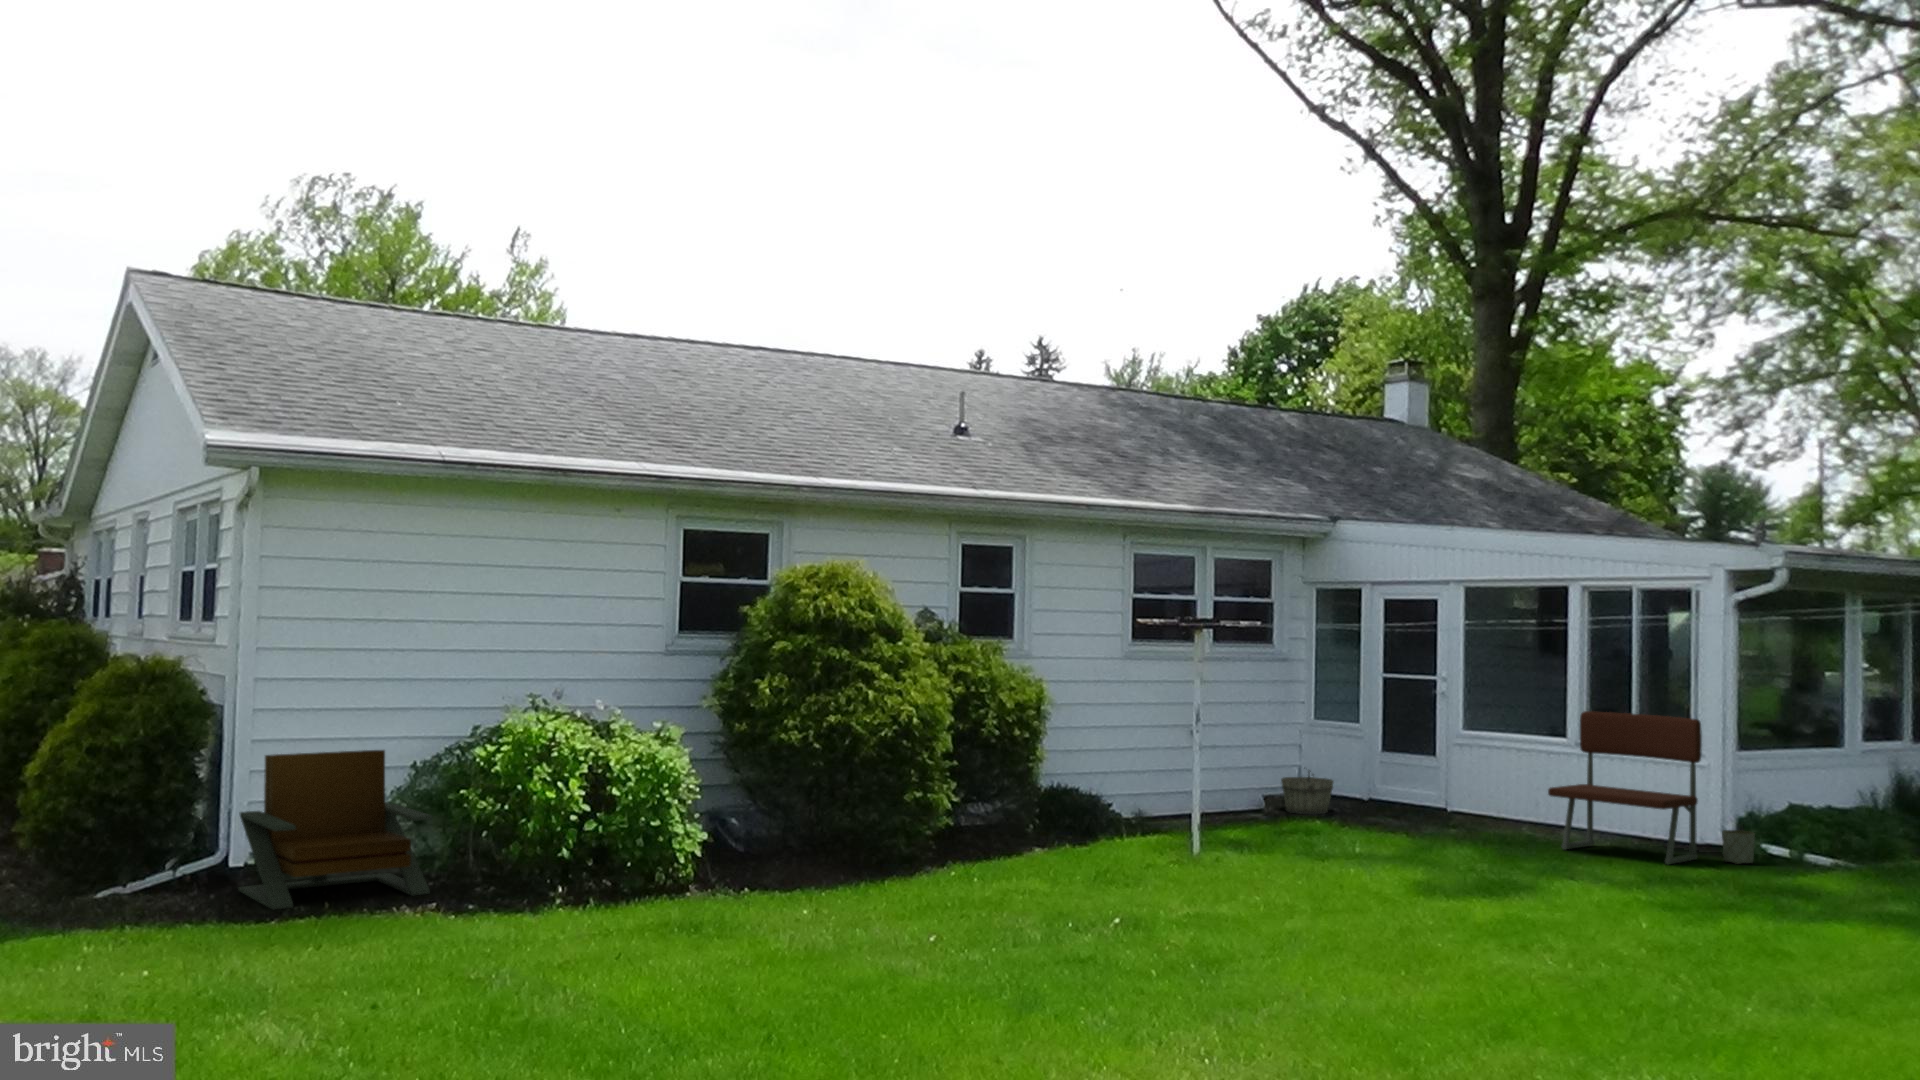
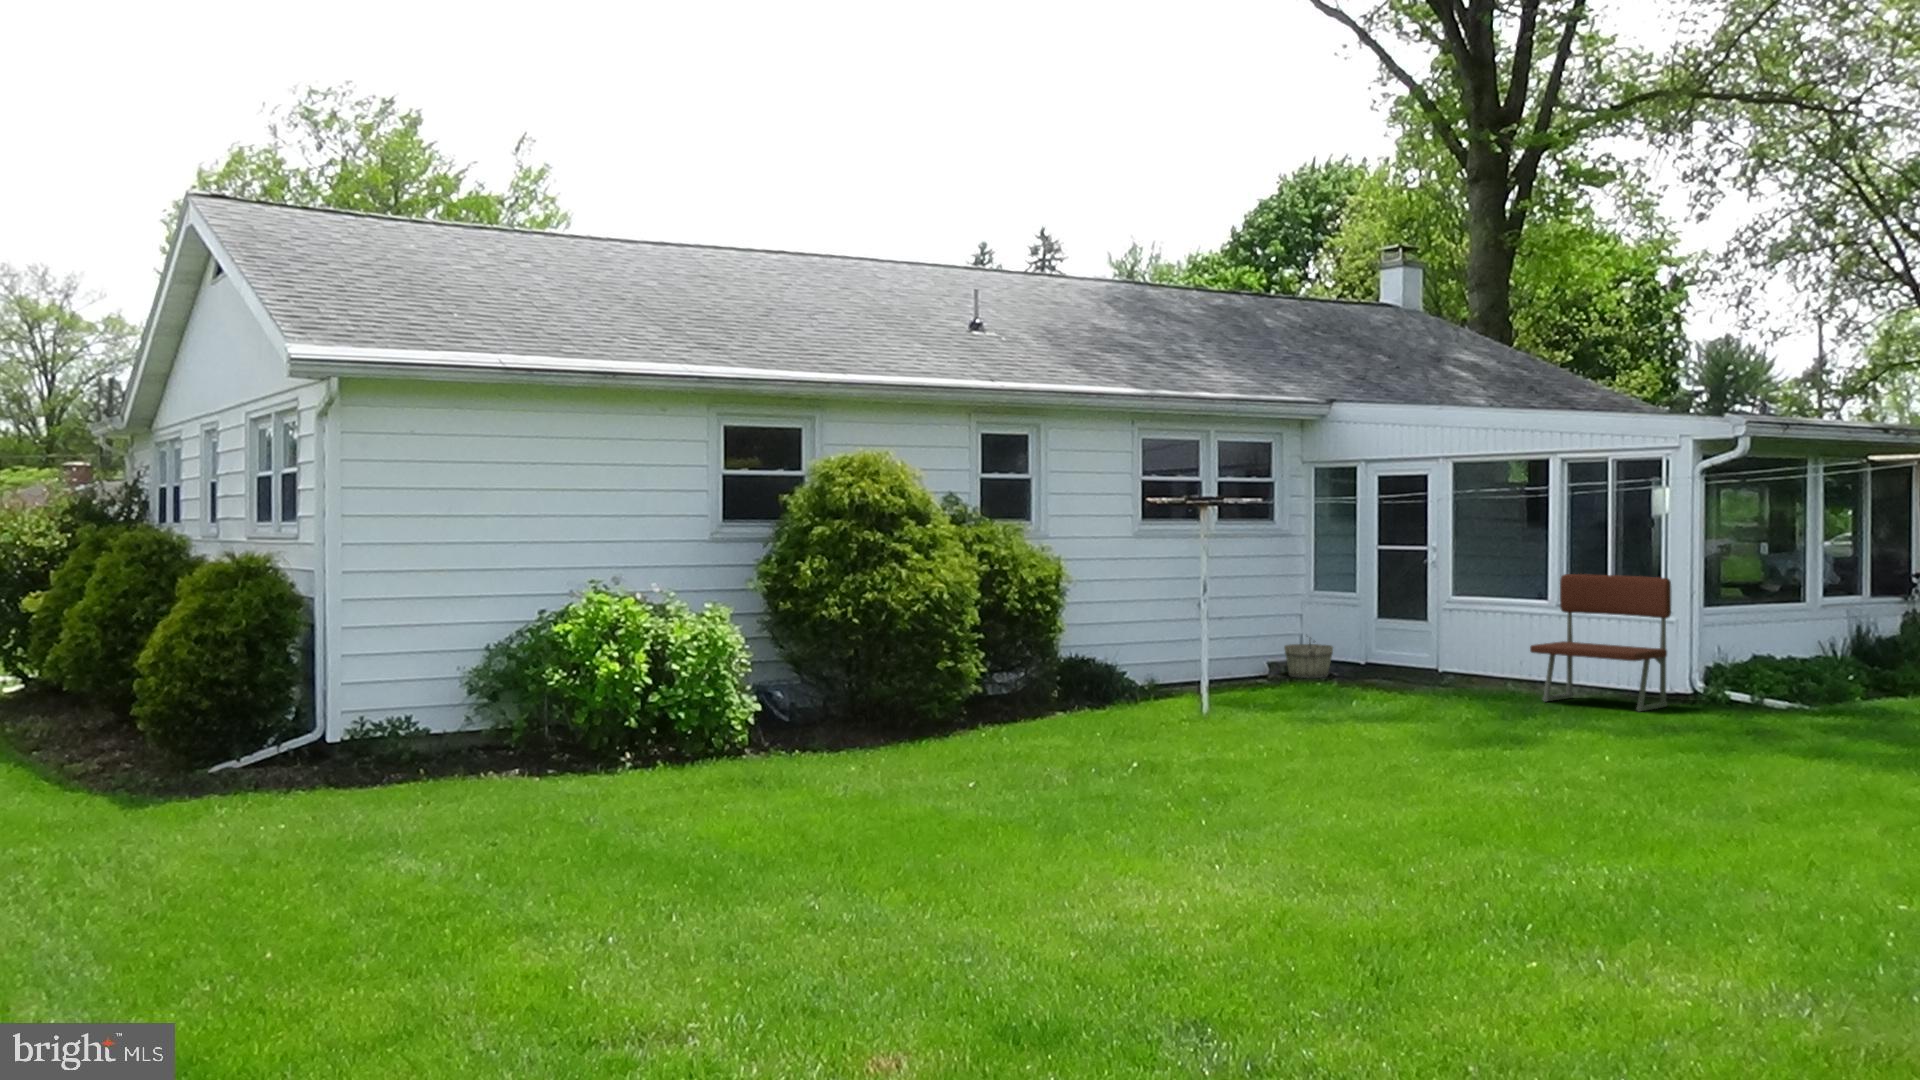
lounge chair: present [238,750,432,909] -> none [338,633,513,776]
planter: present [1722,830,1755,864] -> none [1690,679,1720,710]

